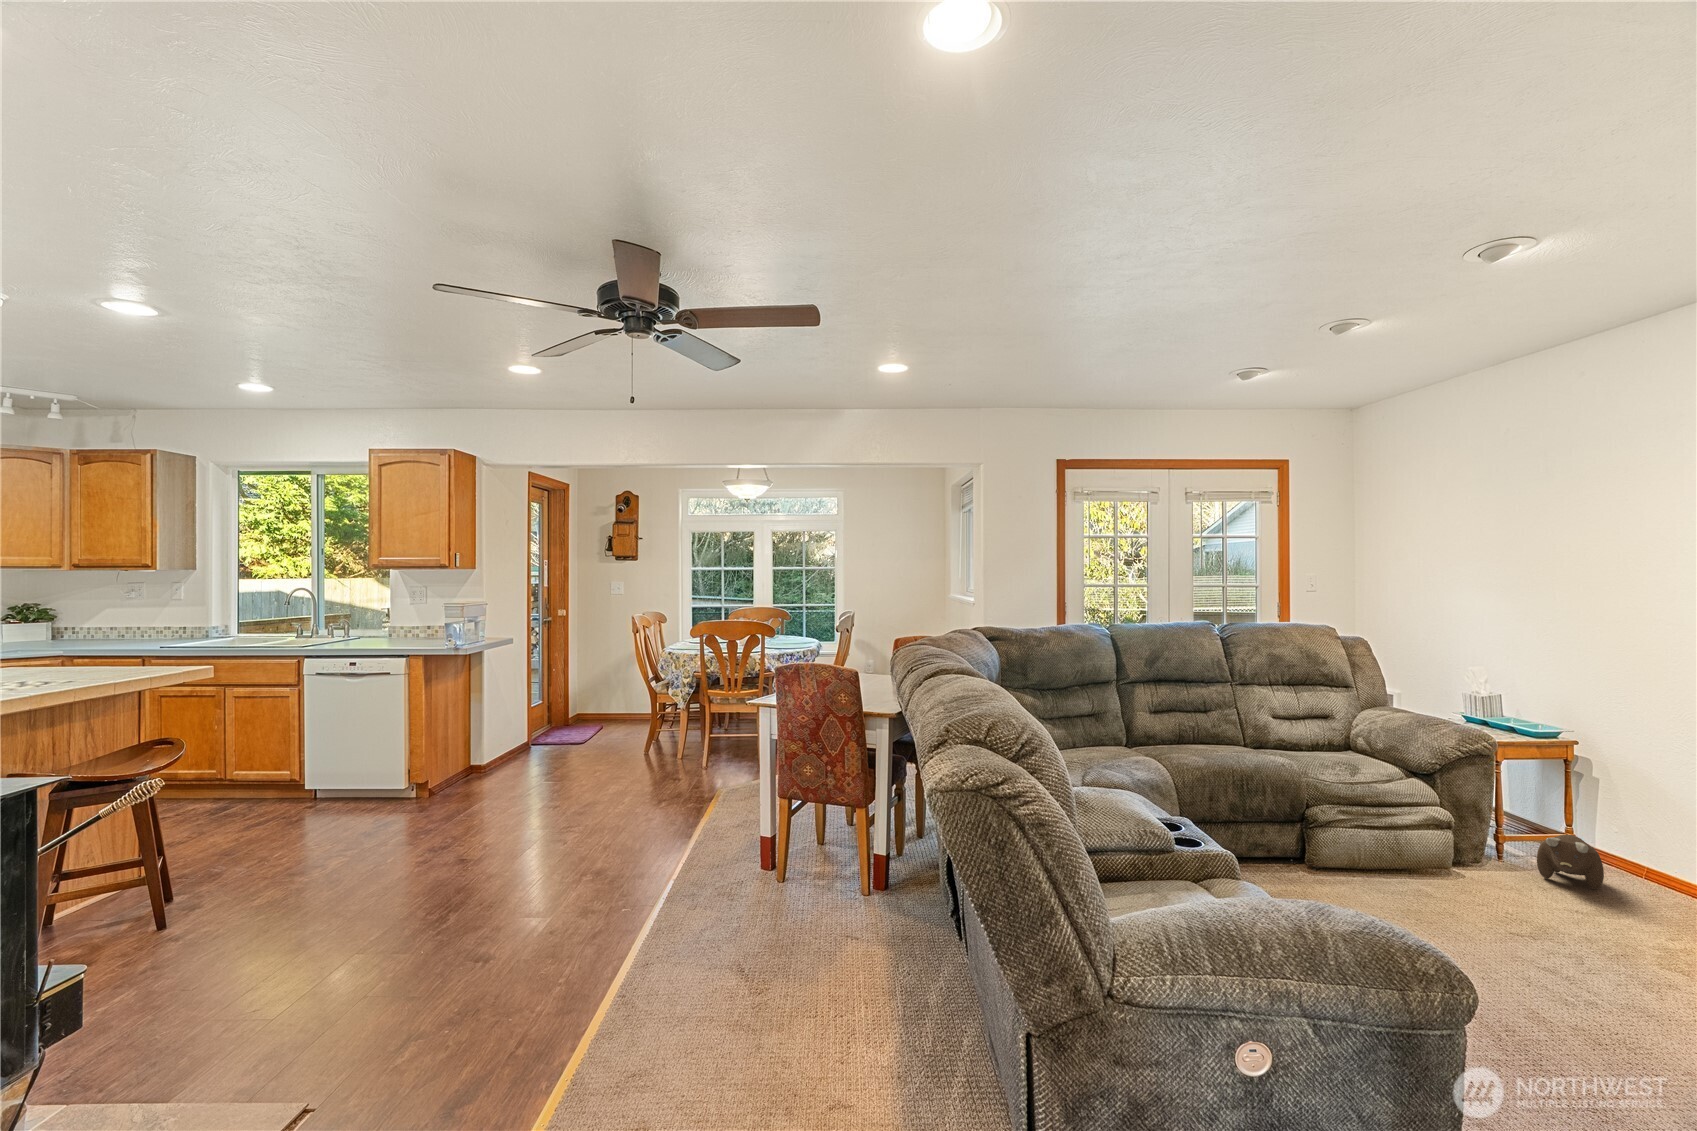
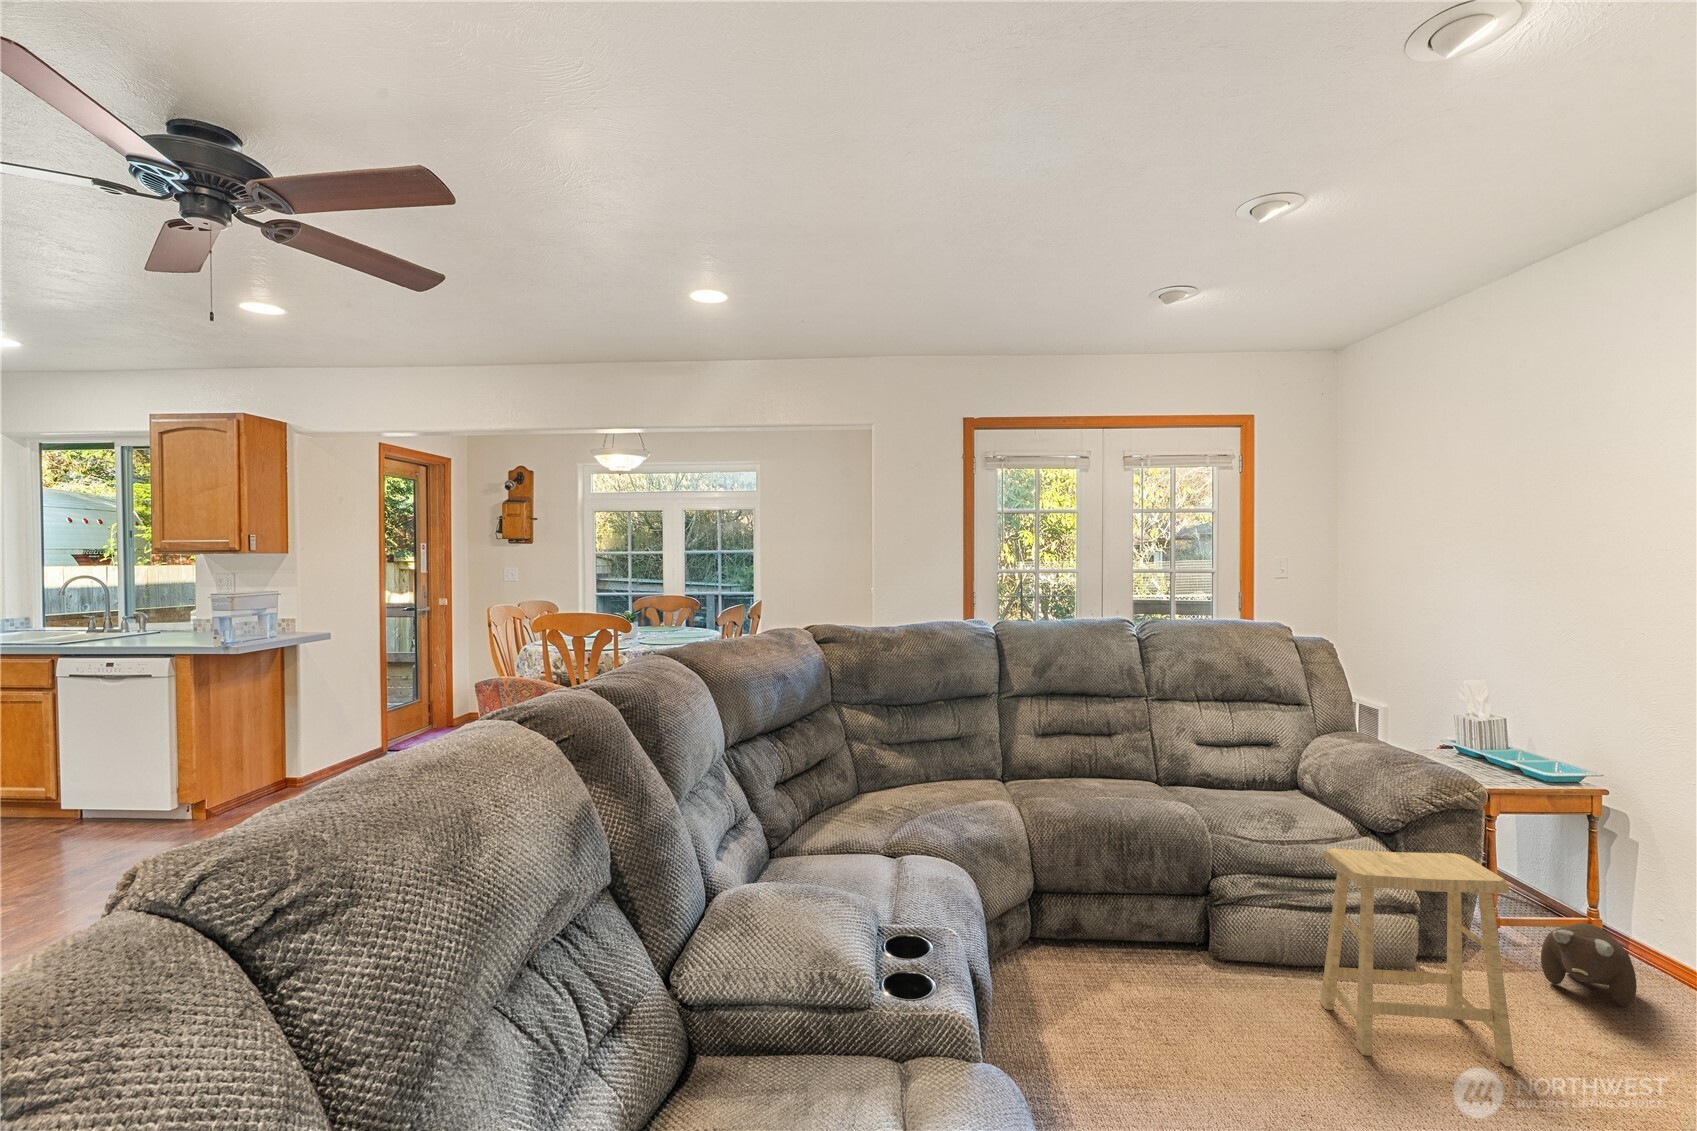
footstool: none [1389,780,1529,921] -> present [1320,848,1515,1067]

